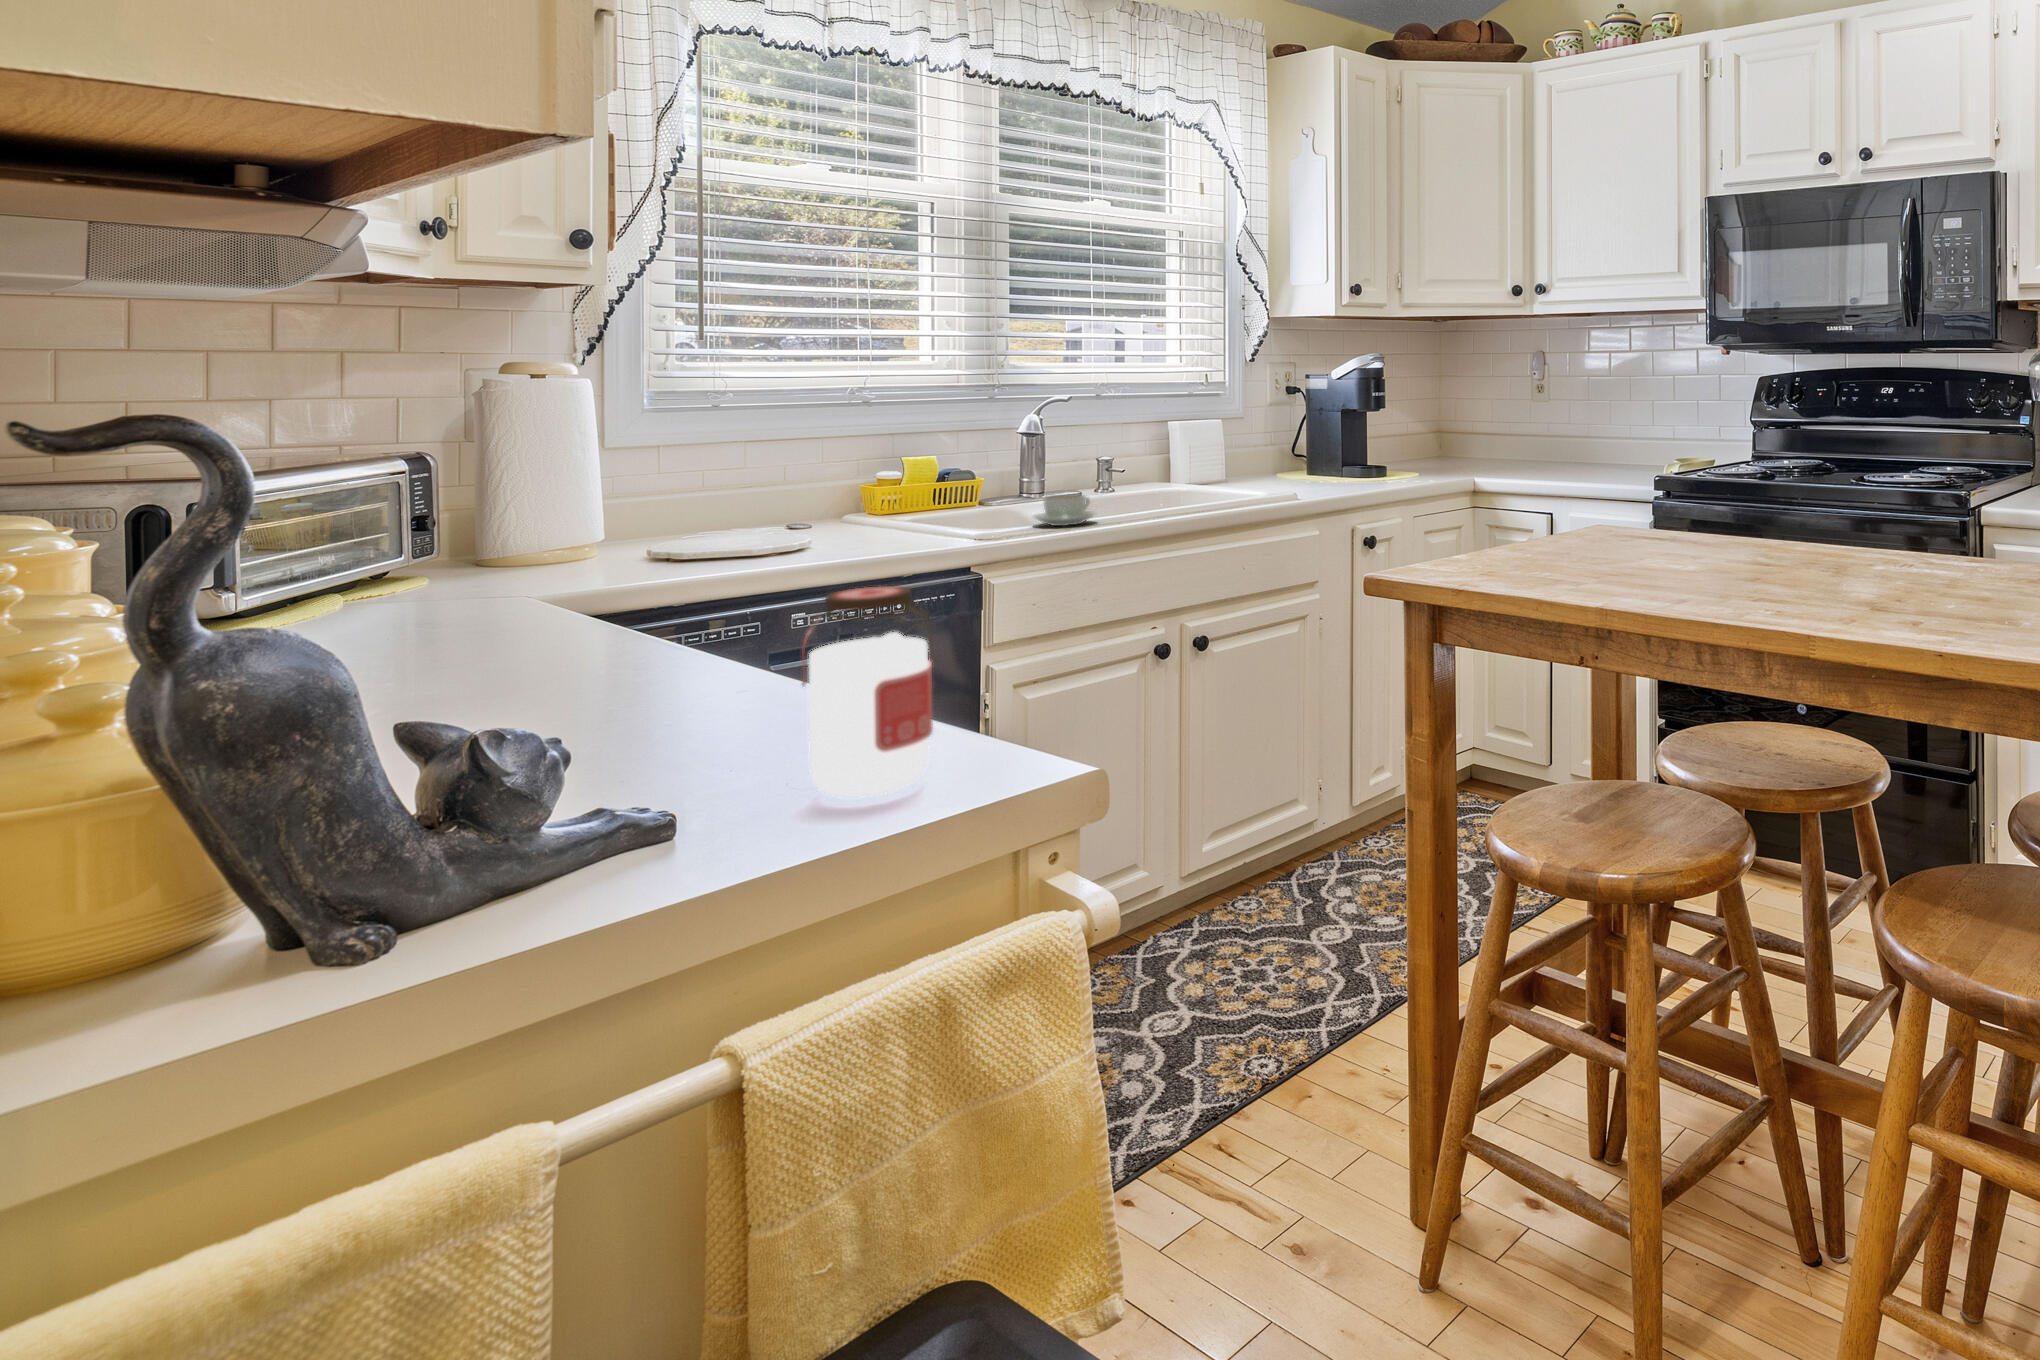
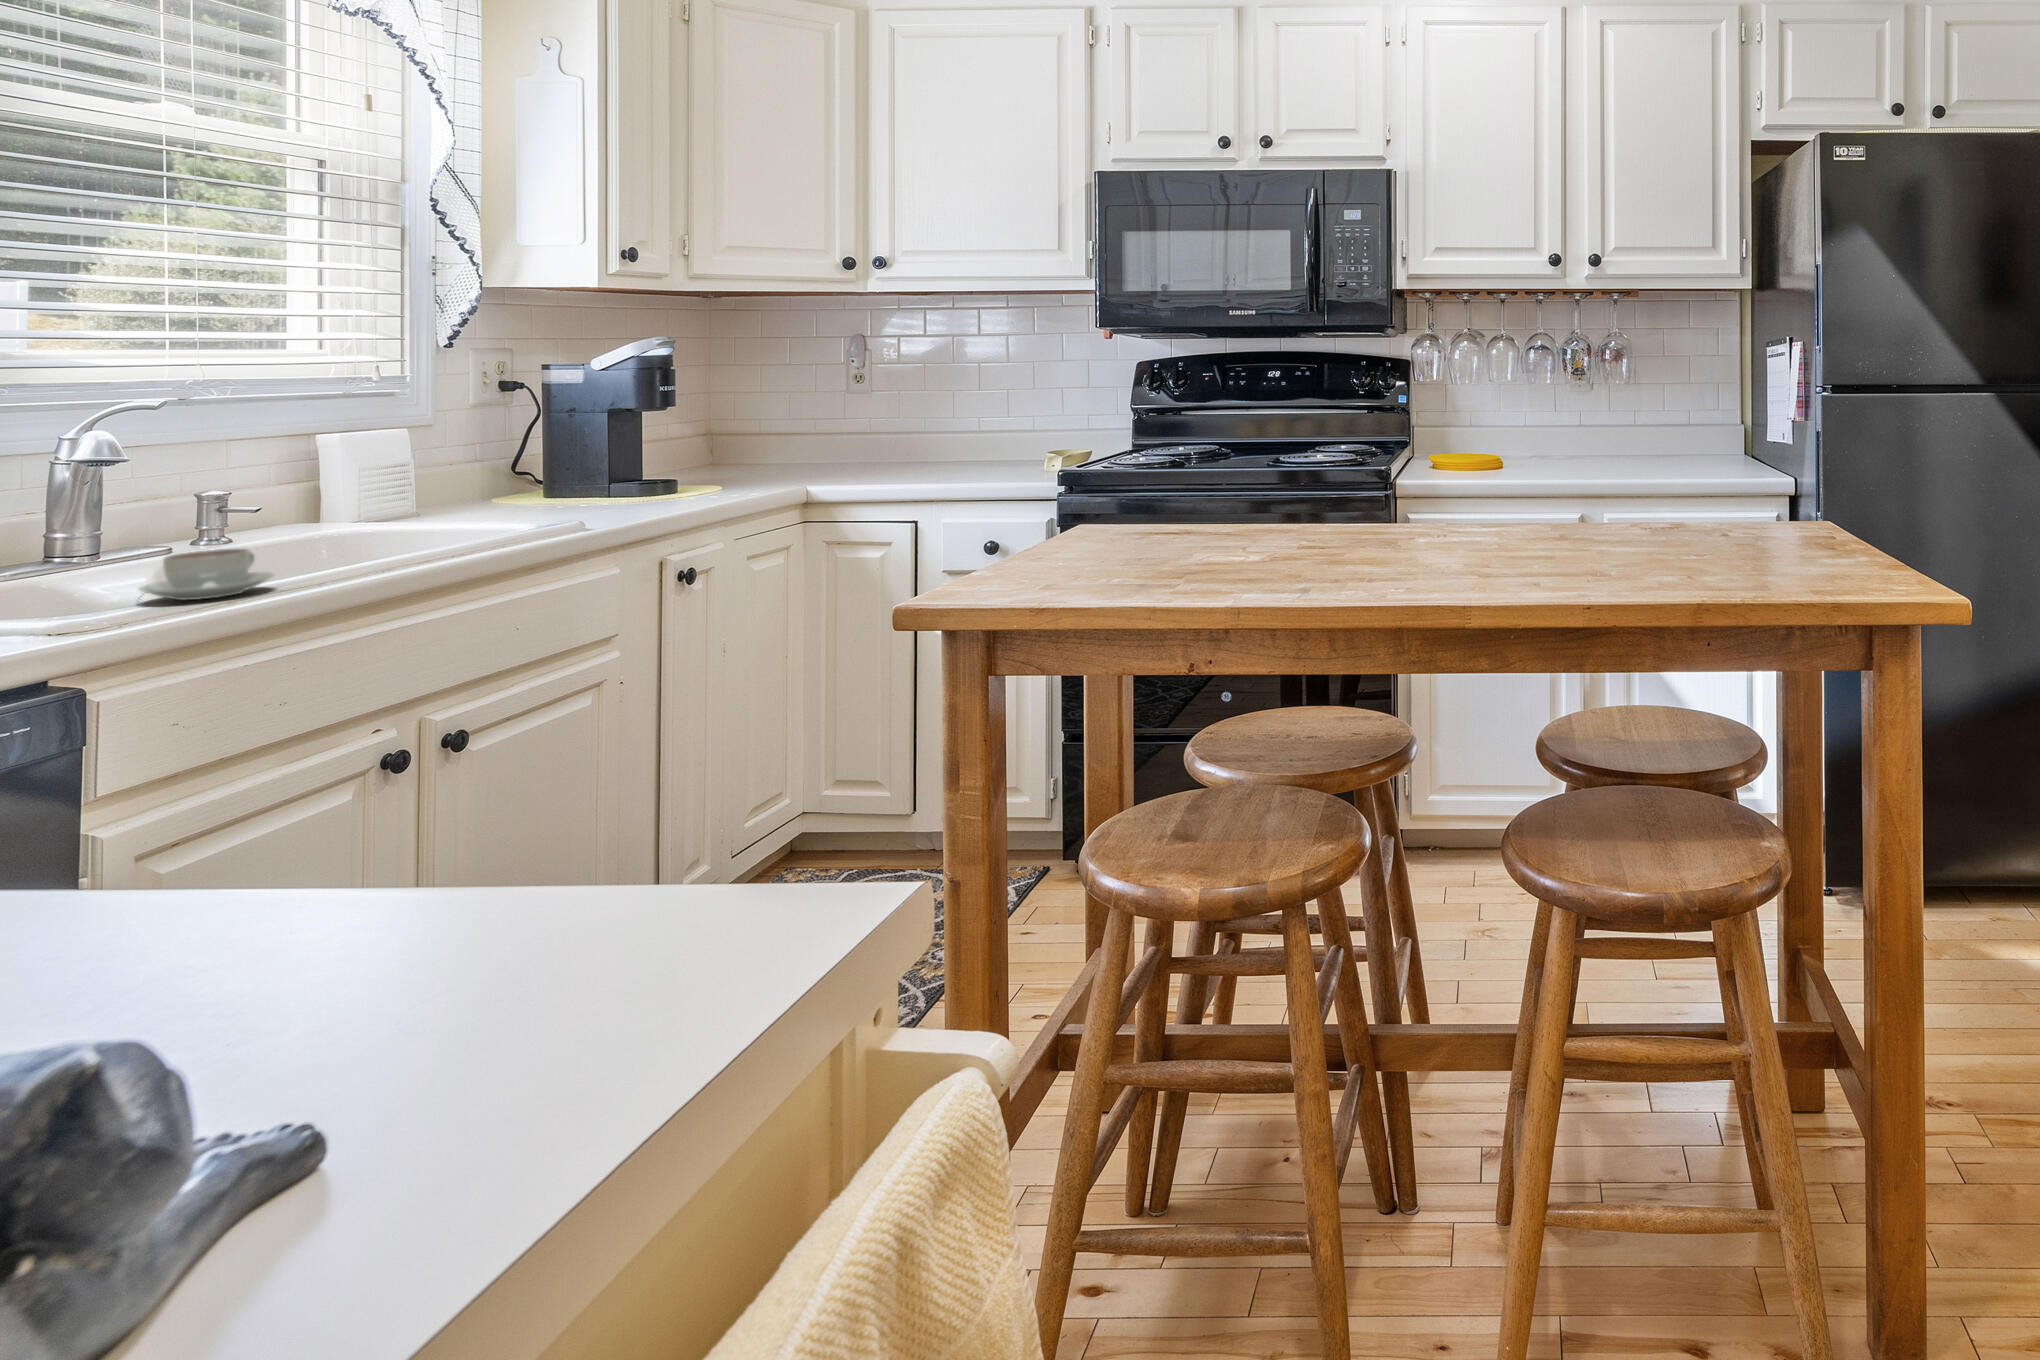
jar: present [802,586,933,797] -> none [456,687,683,1047]

